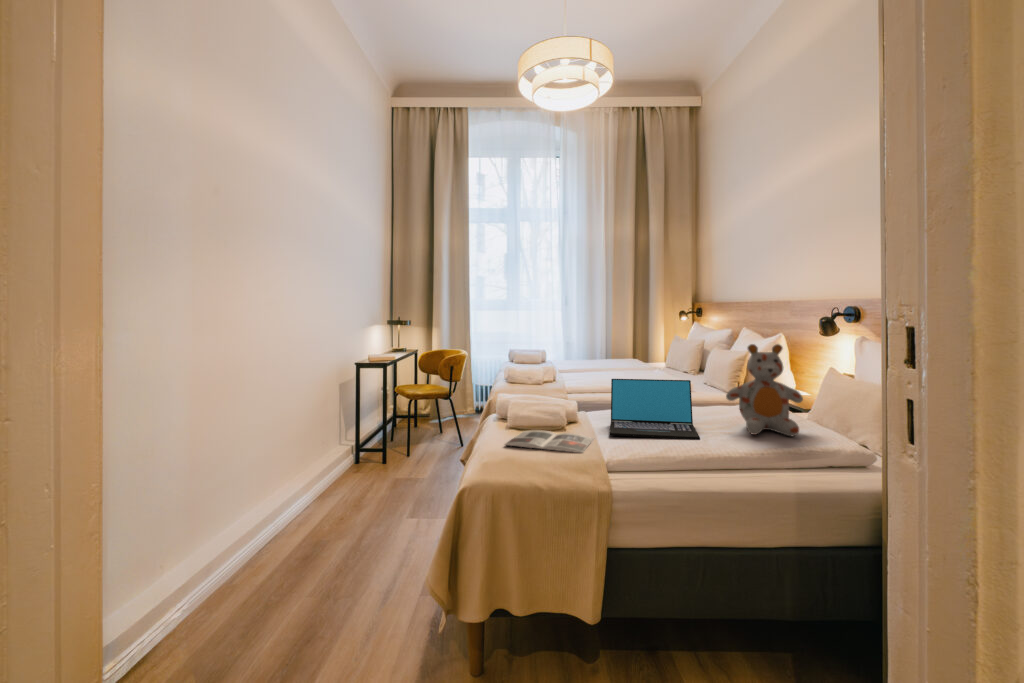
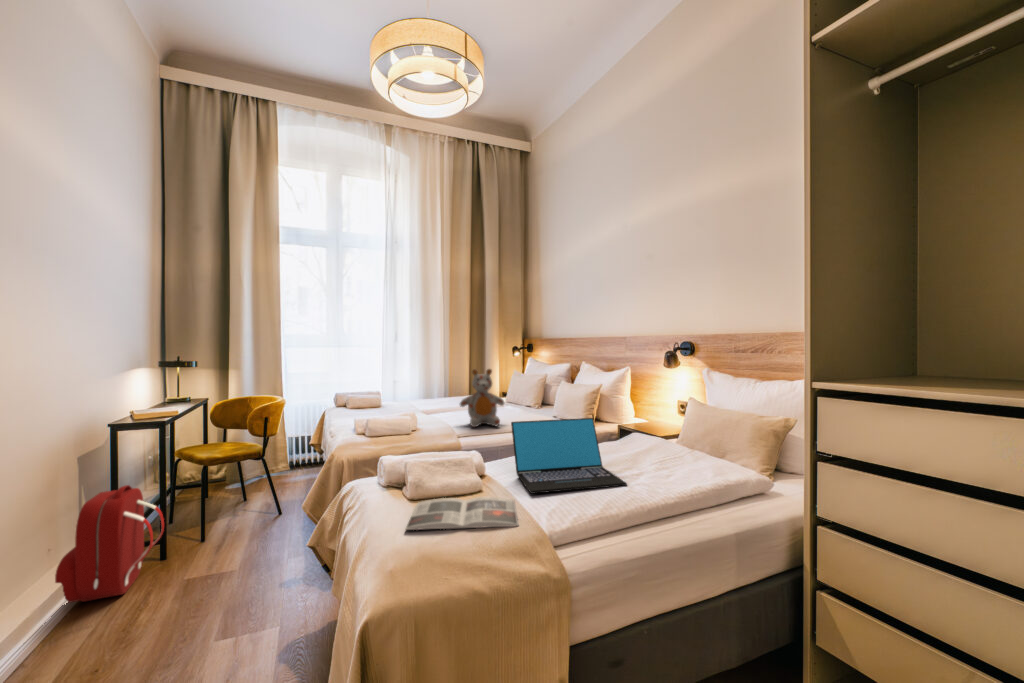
stuffed bear: present [726,344,803,436] -> present [460,369,504,427]
backpack: none [329,406,385,476] -> present [55,485,164,603]

